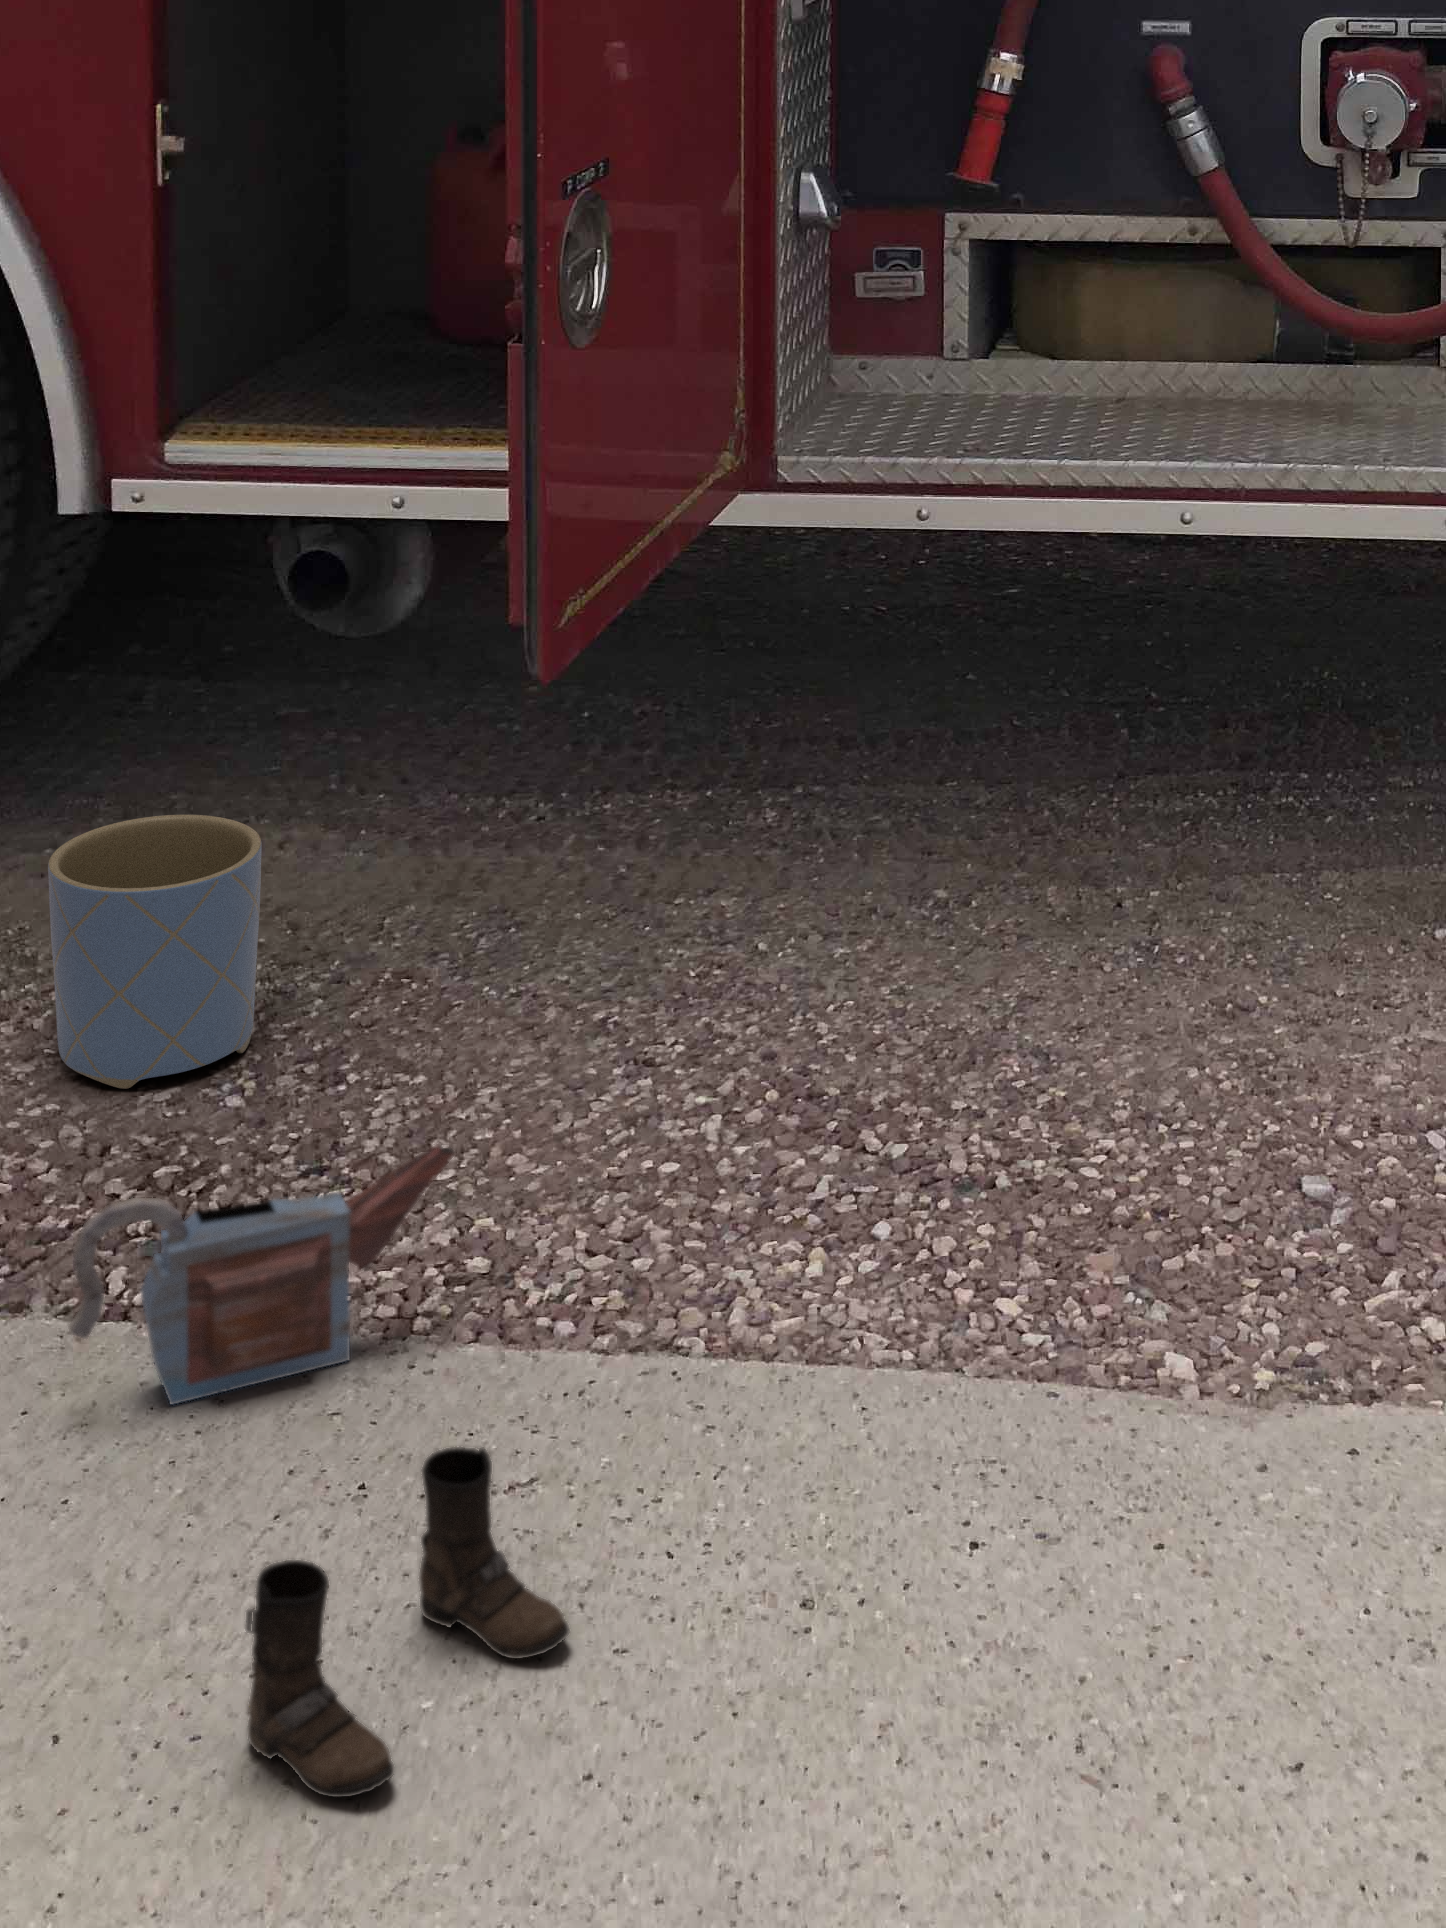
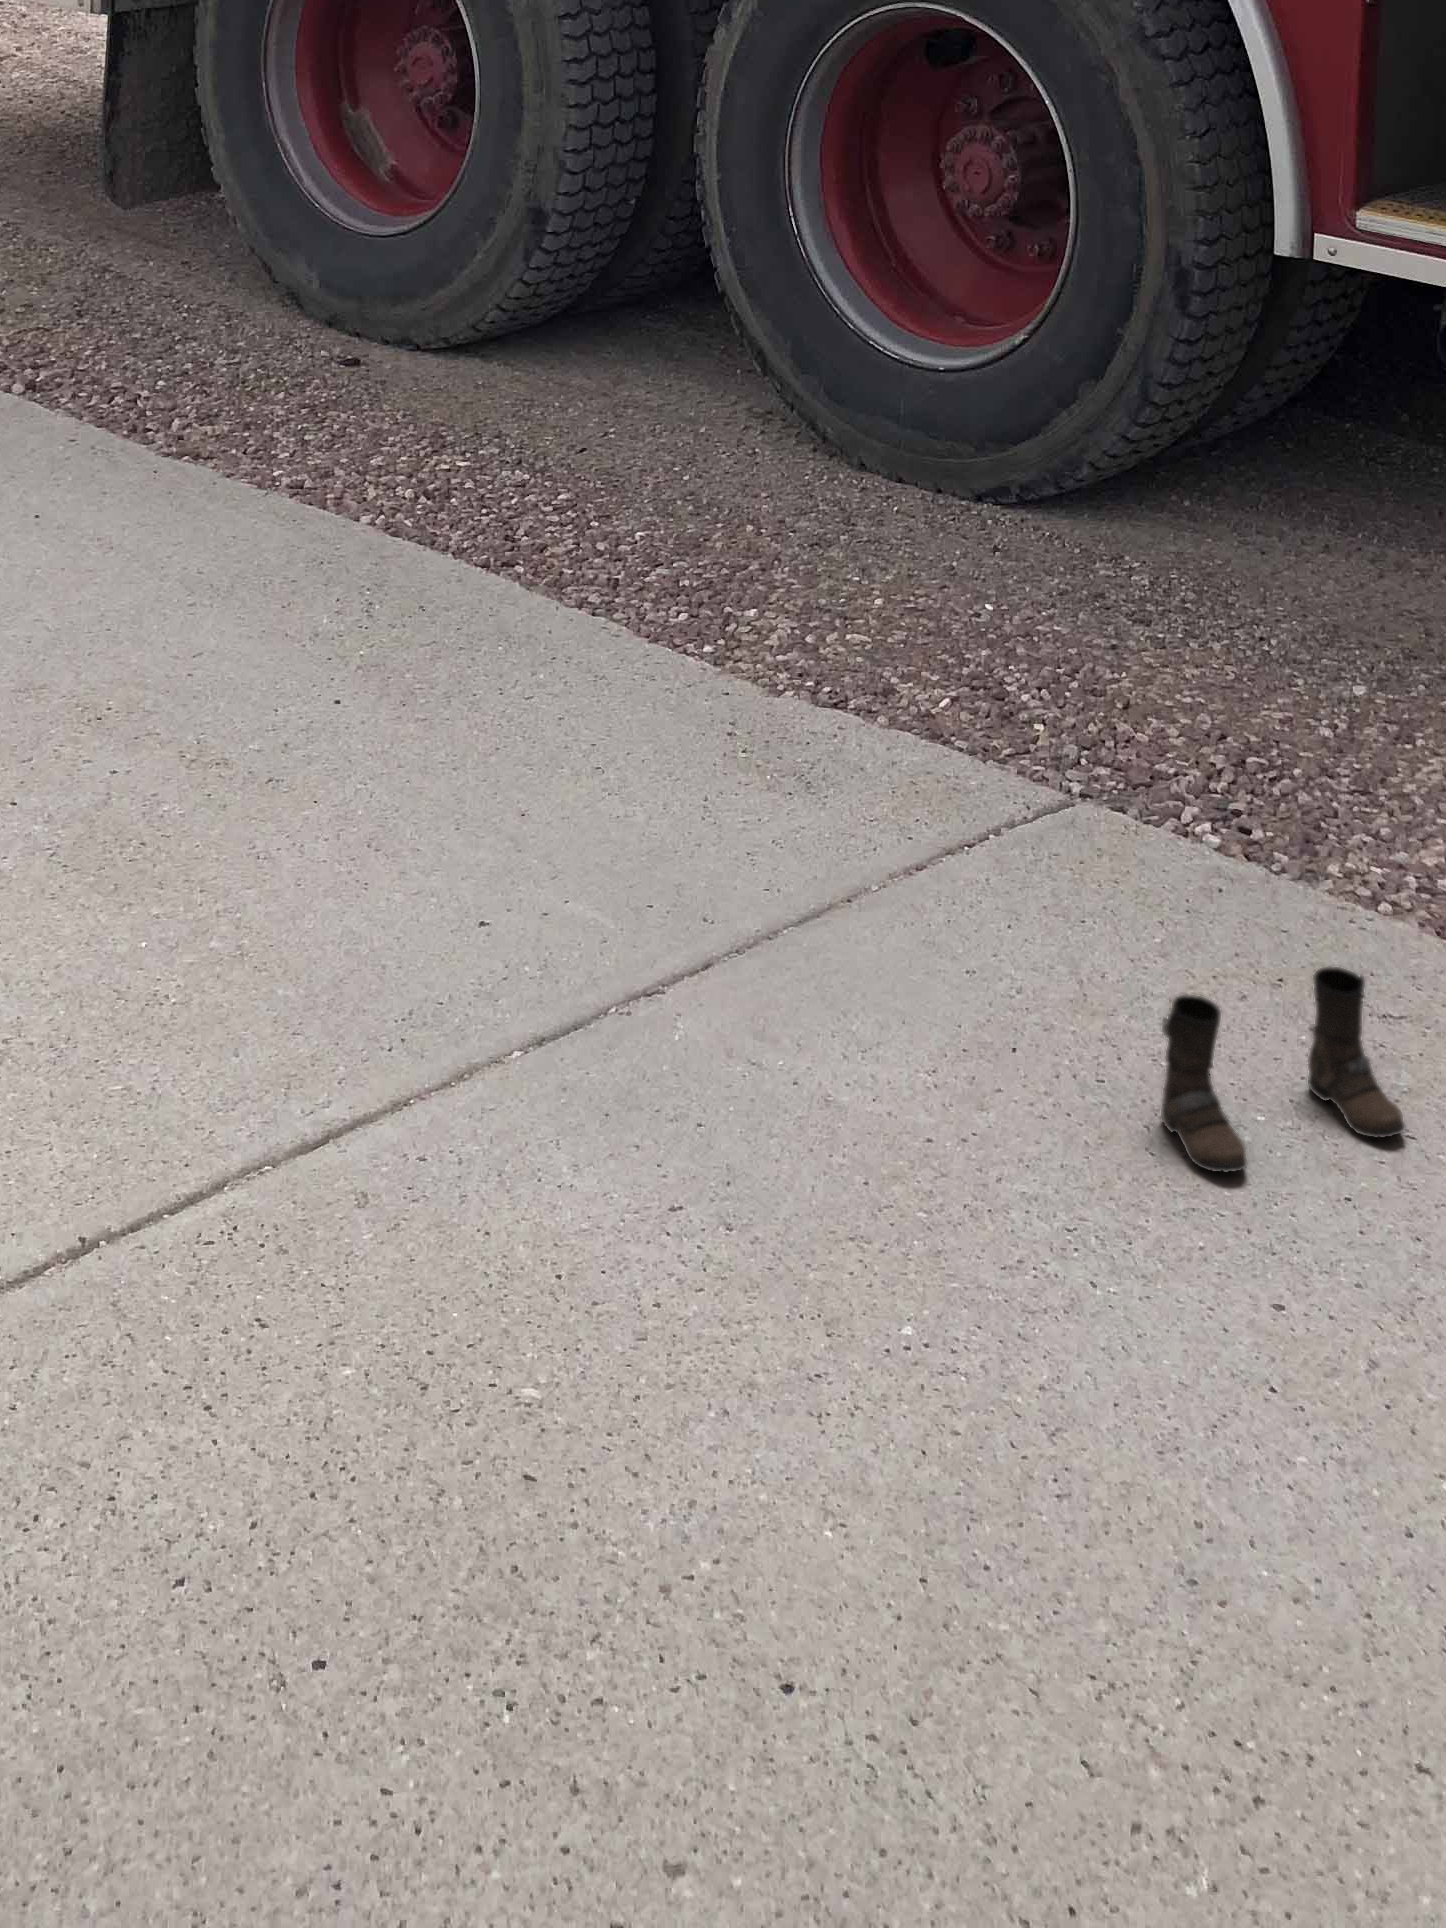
planter: present [48,815,262,1089] -> none [1205,506,1366,707]
watering can: present [69,1144,454,1404] -> none [1128,746,1422,921]

